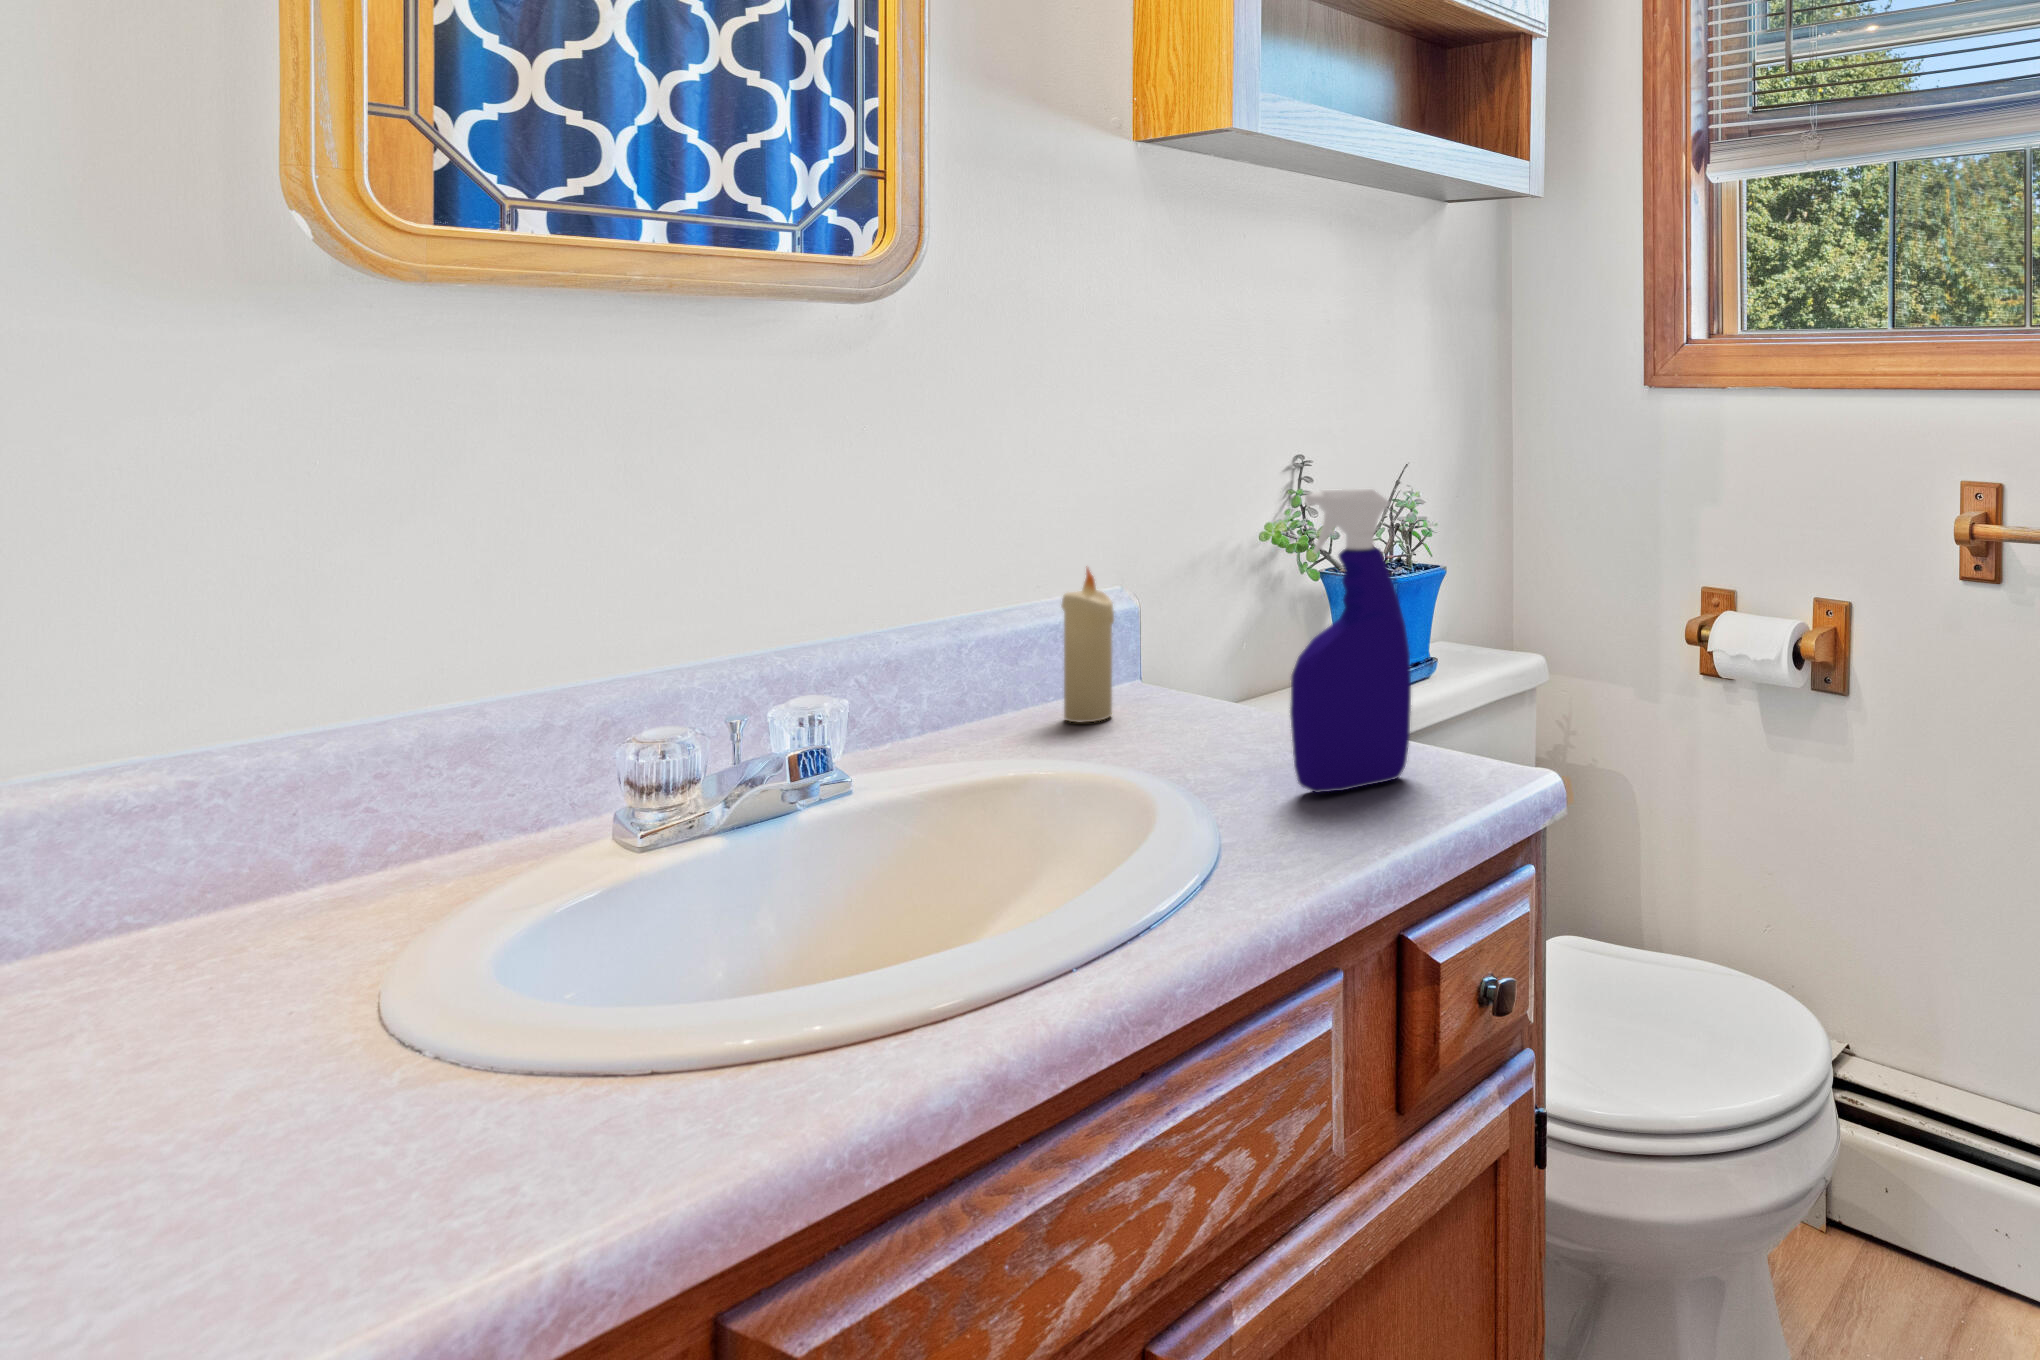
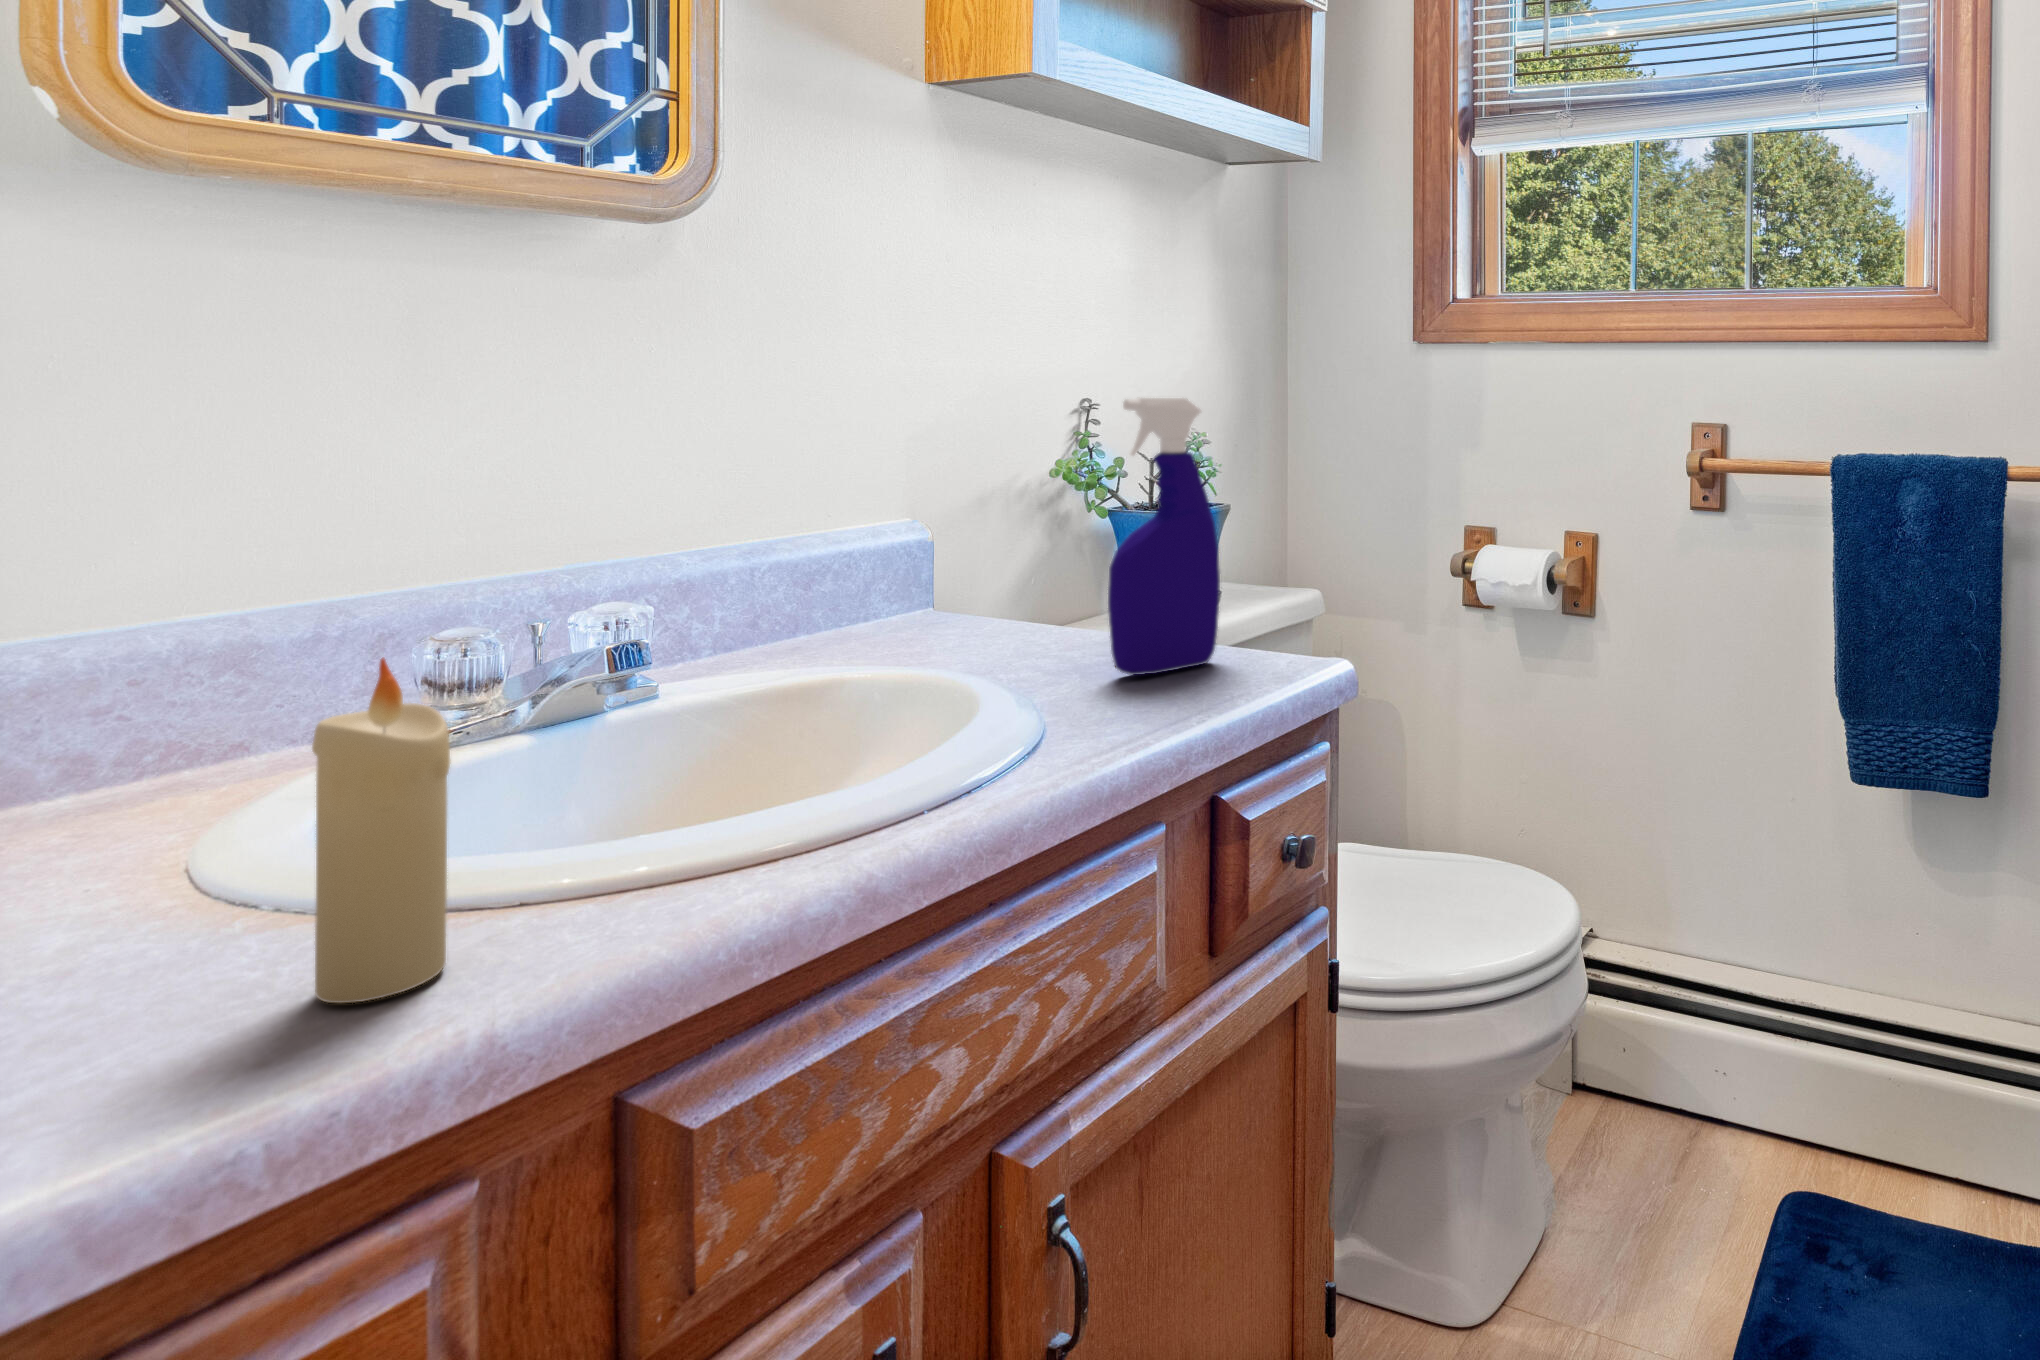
candle: present [1061,568,1114,723] -> present [312,658,450,1003]

